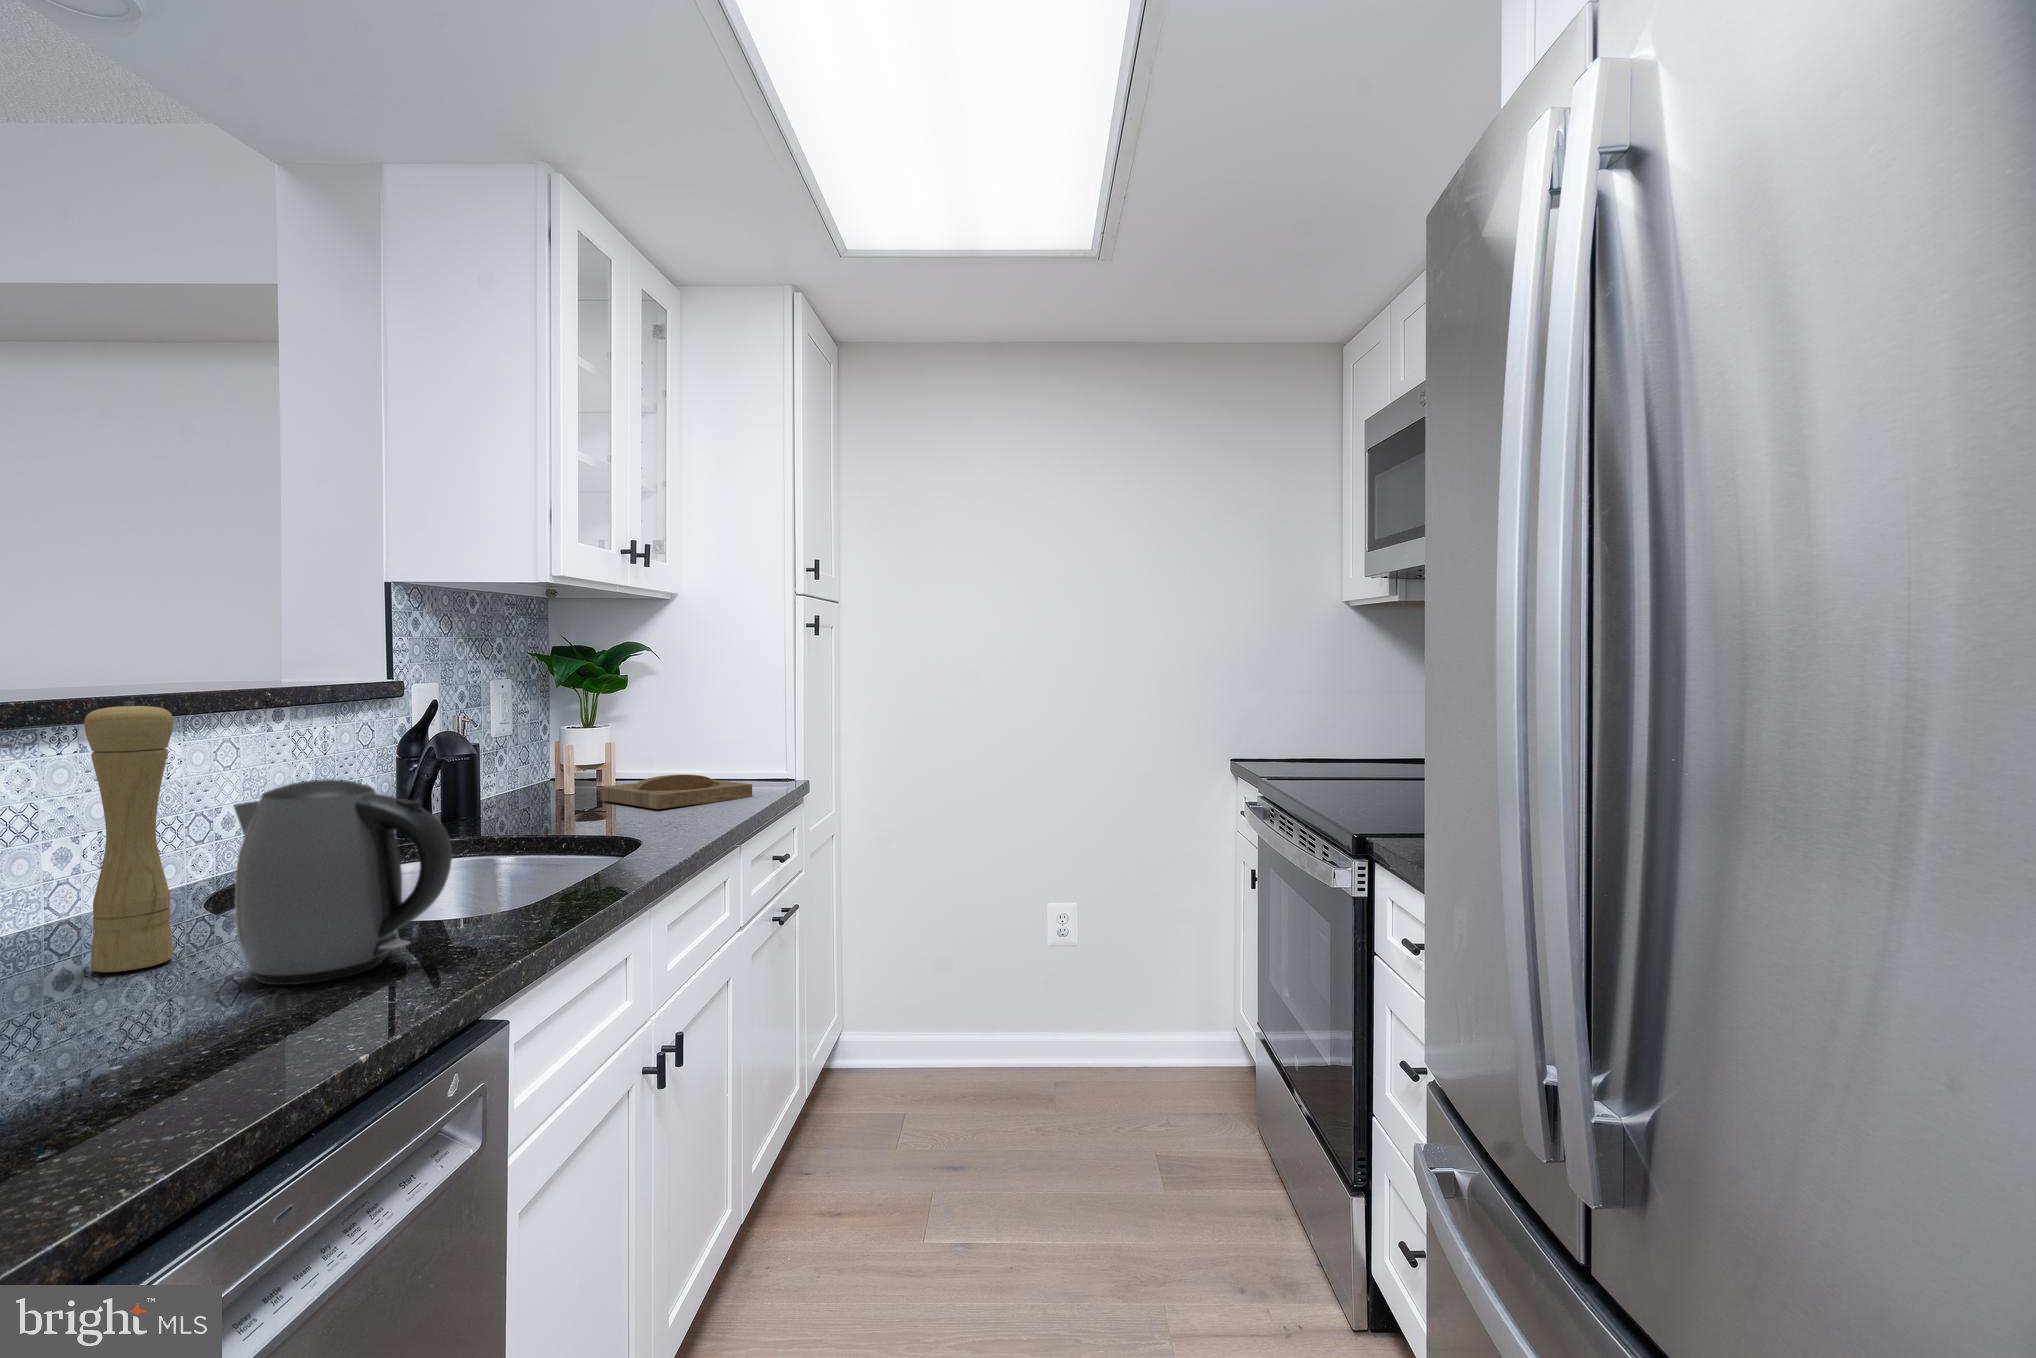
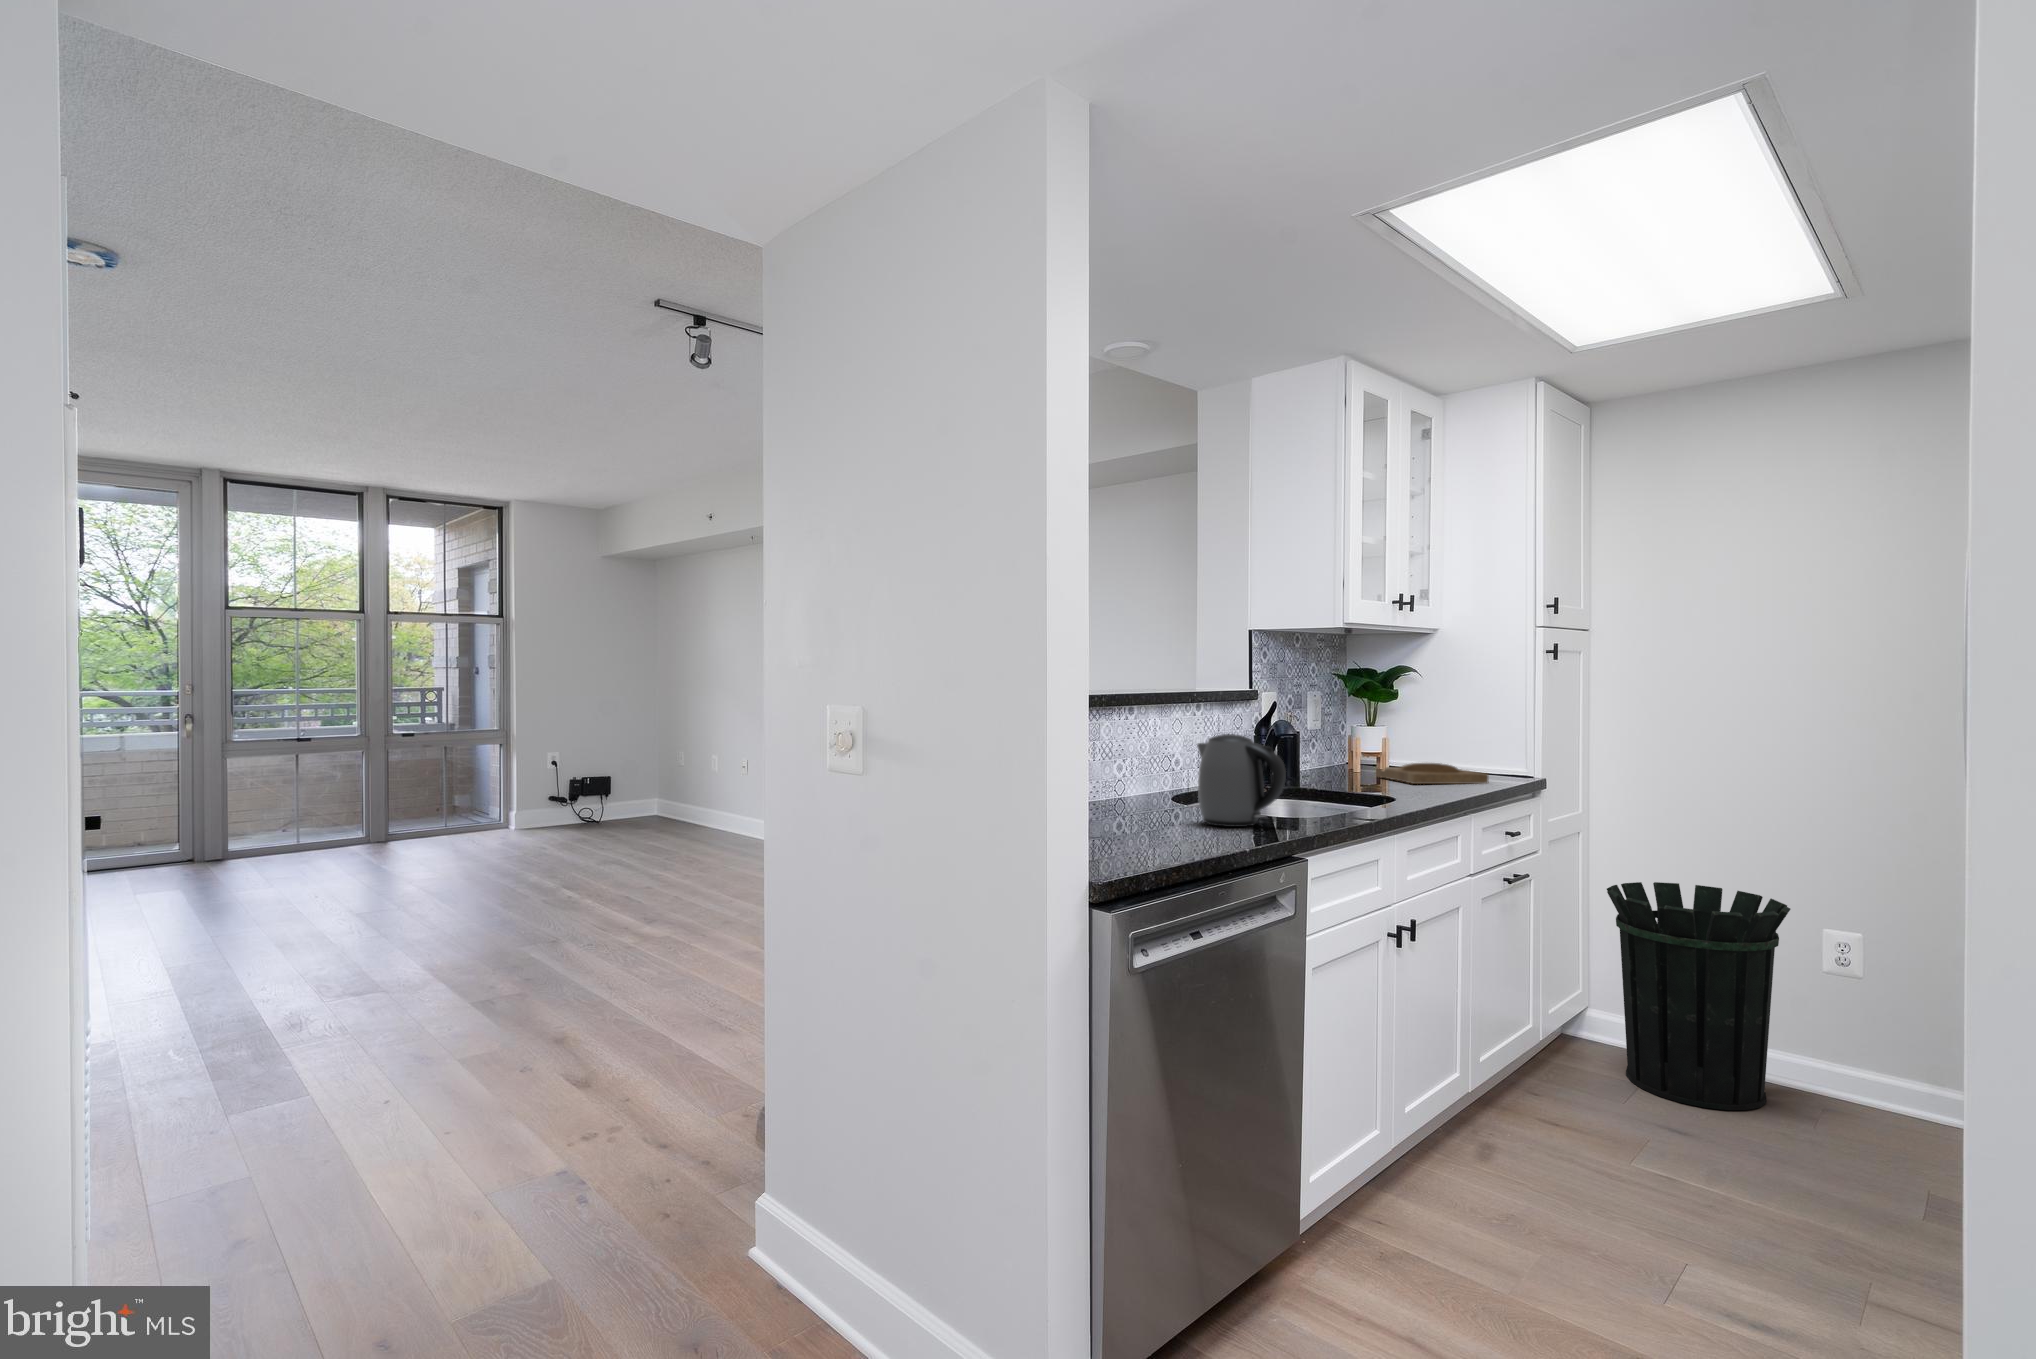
pepper mill: present [84,702,173,972] -> none [1142,696,1172,815]
waste bin: none [871,879,1038,1130] -> present [1607,882,1790,1110]

